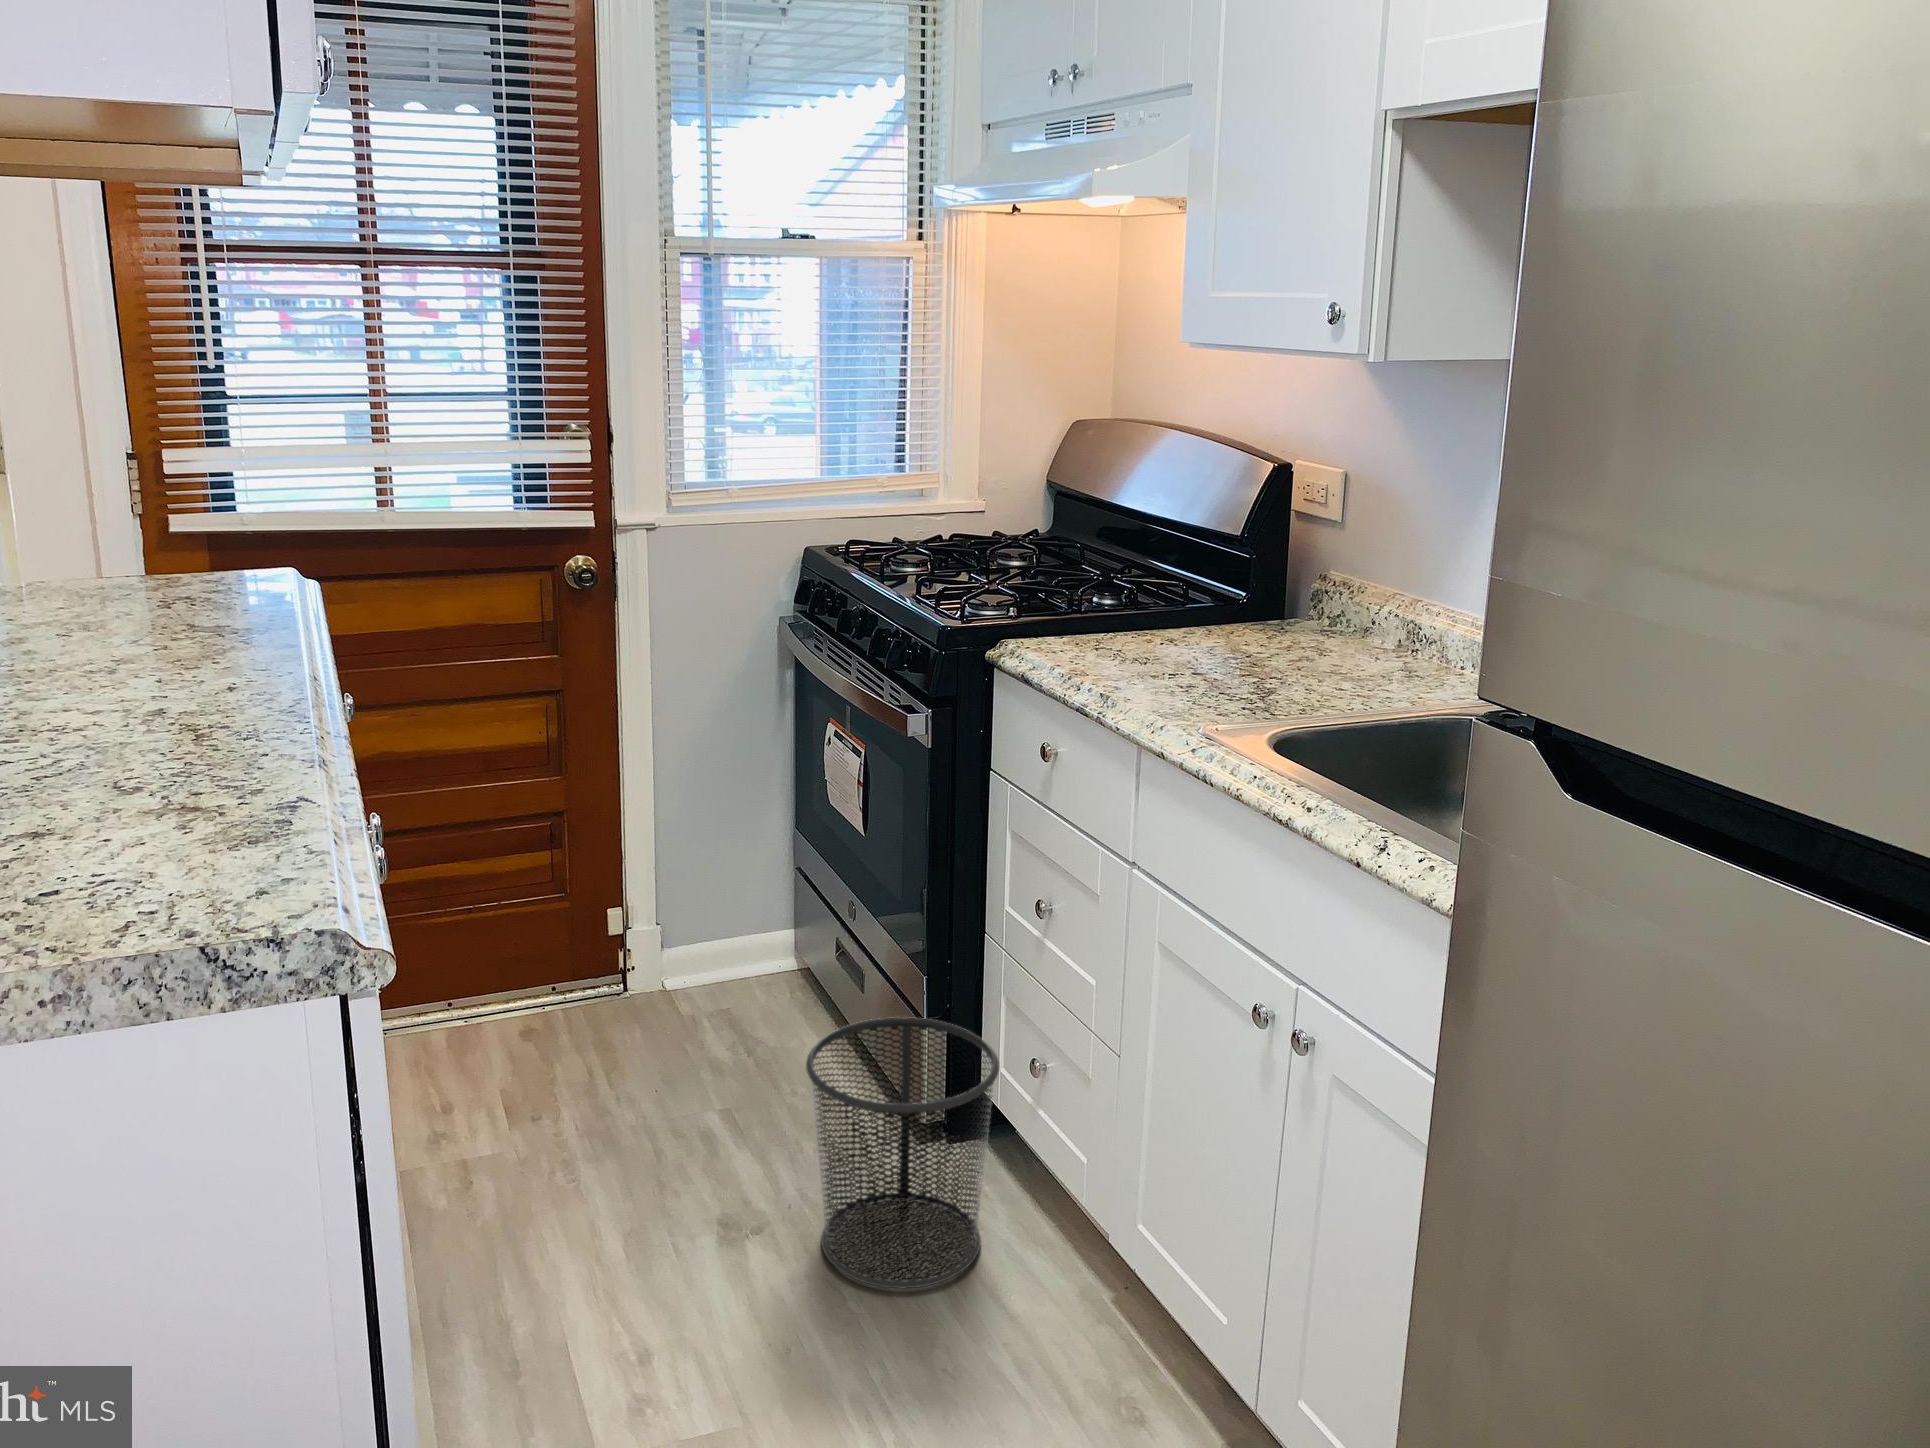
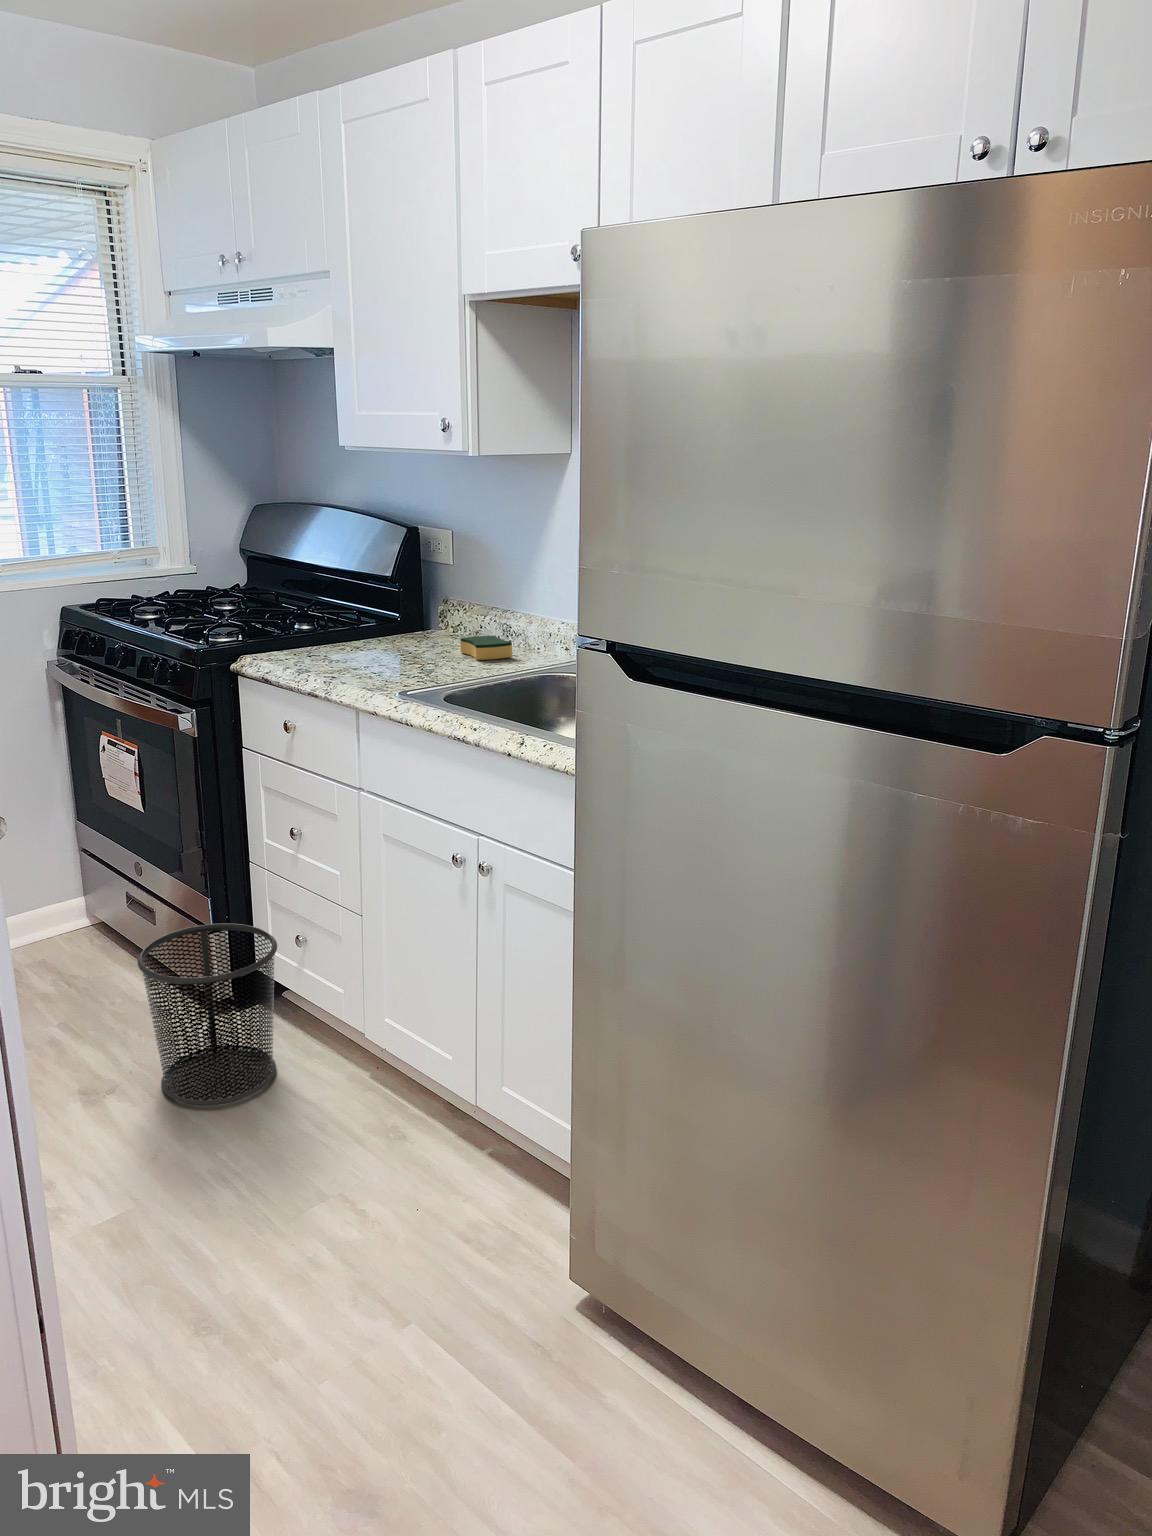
sponge: none [1331,640,1414,680] -> present [461,635,512,660]

